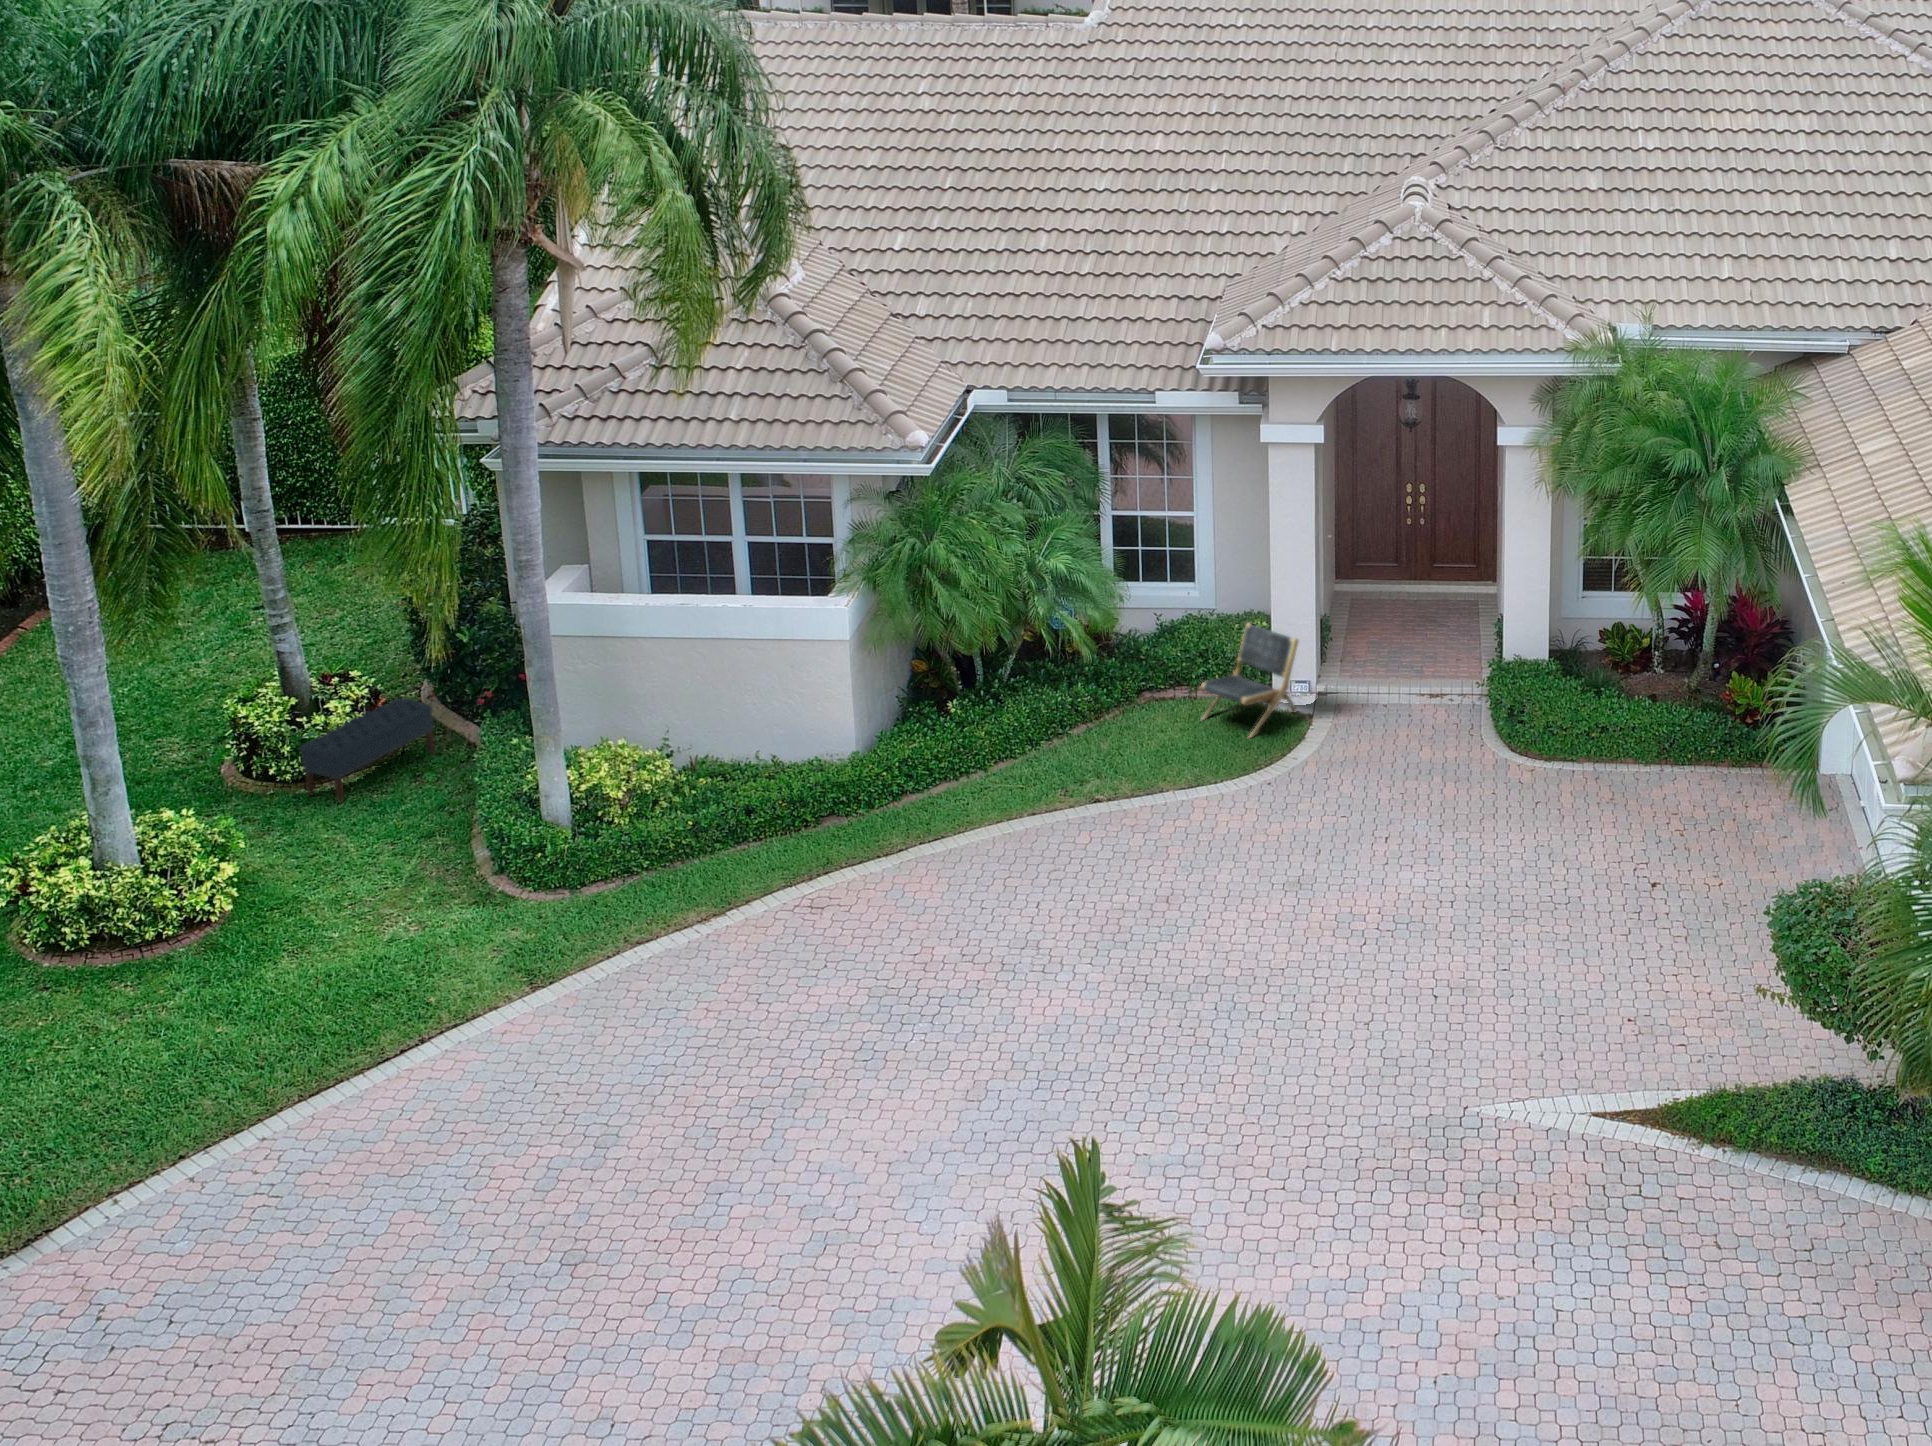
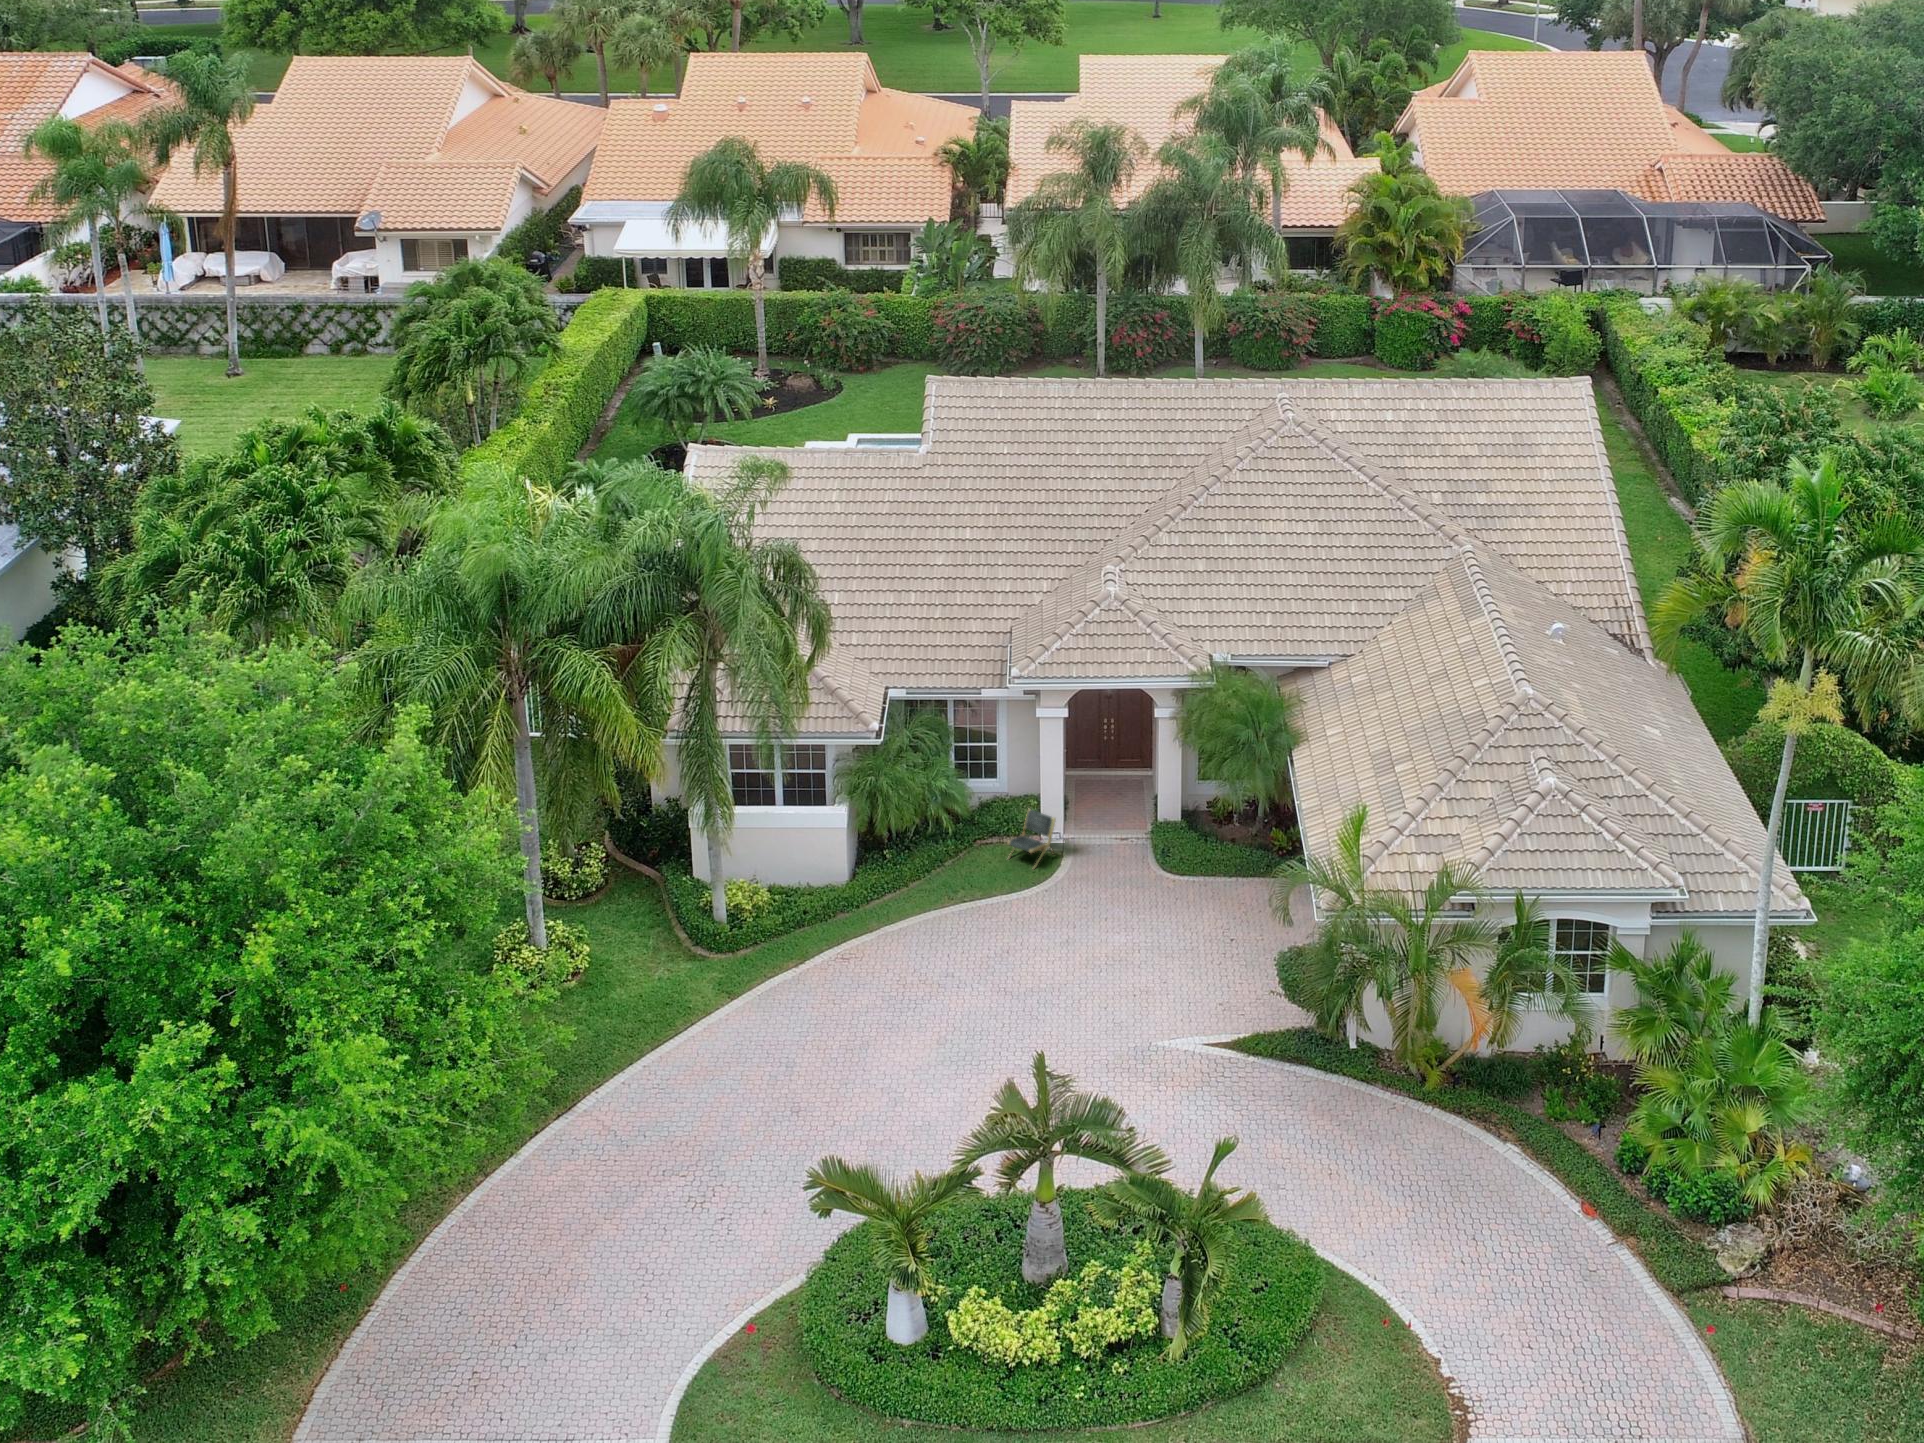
bench: present [299,698,435,803] -> none [579,859,631,915]

